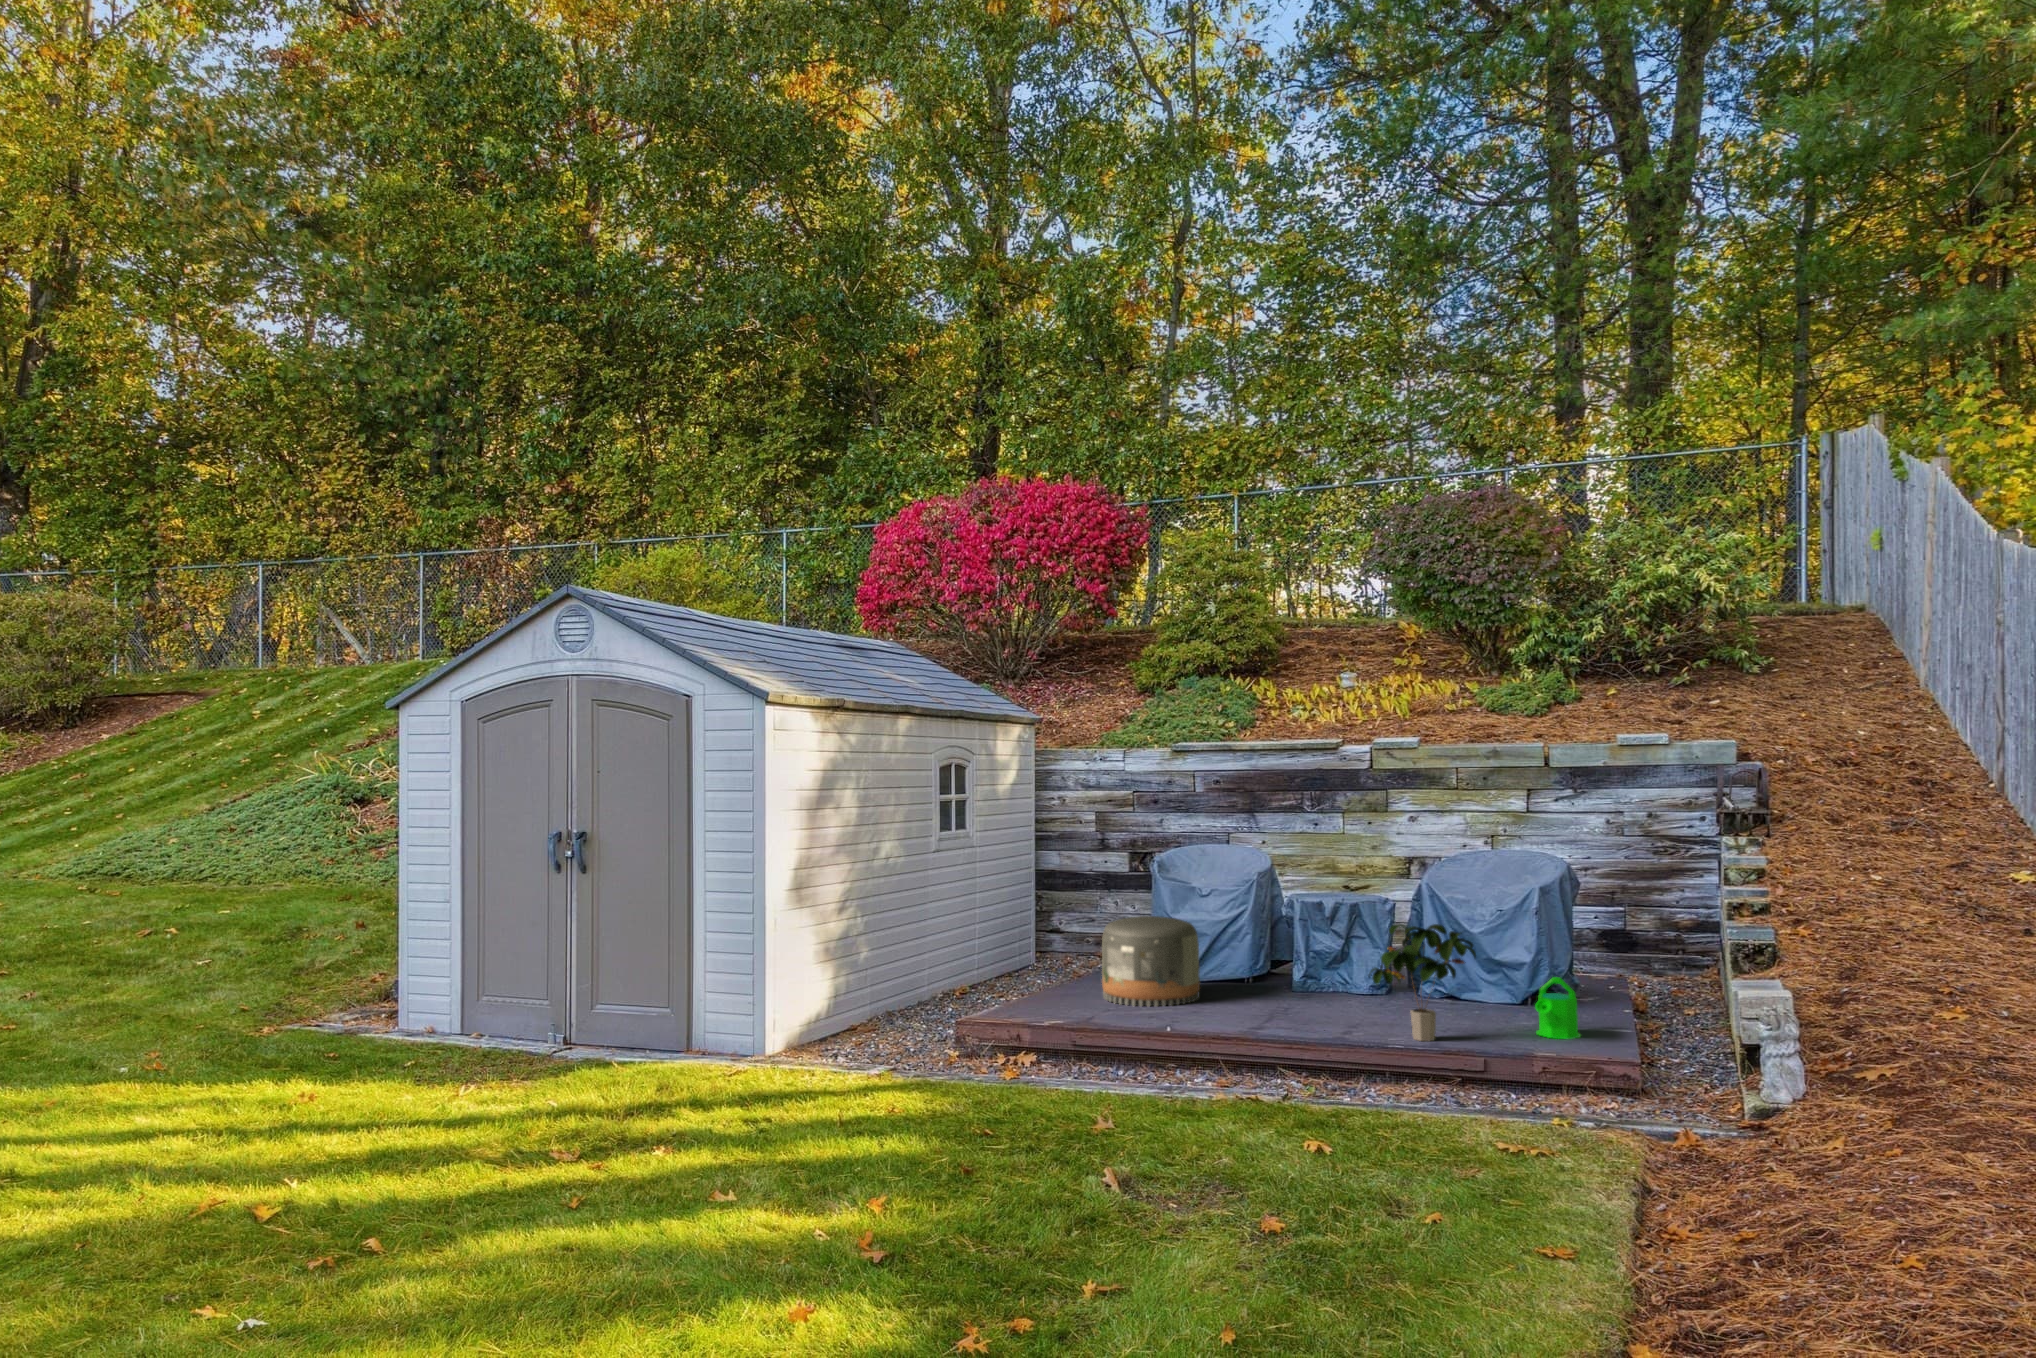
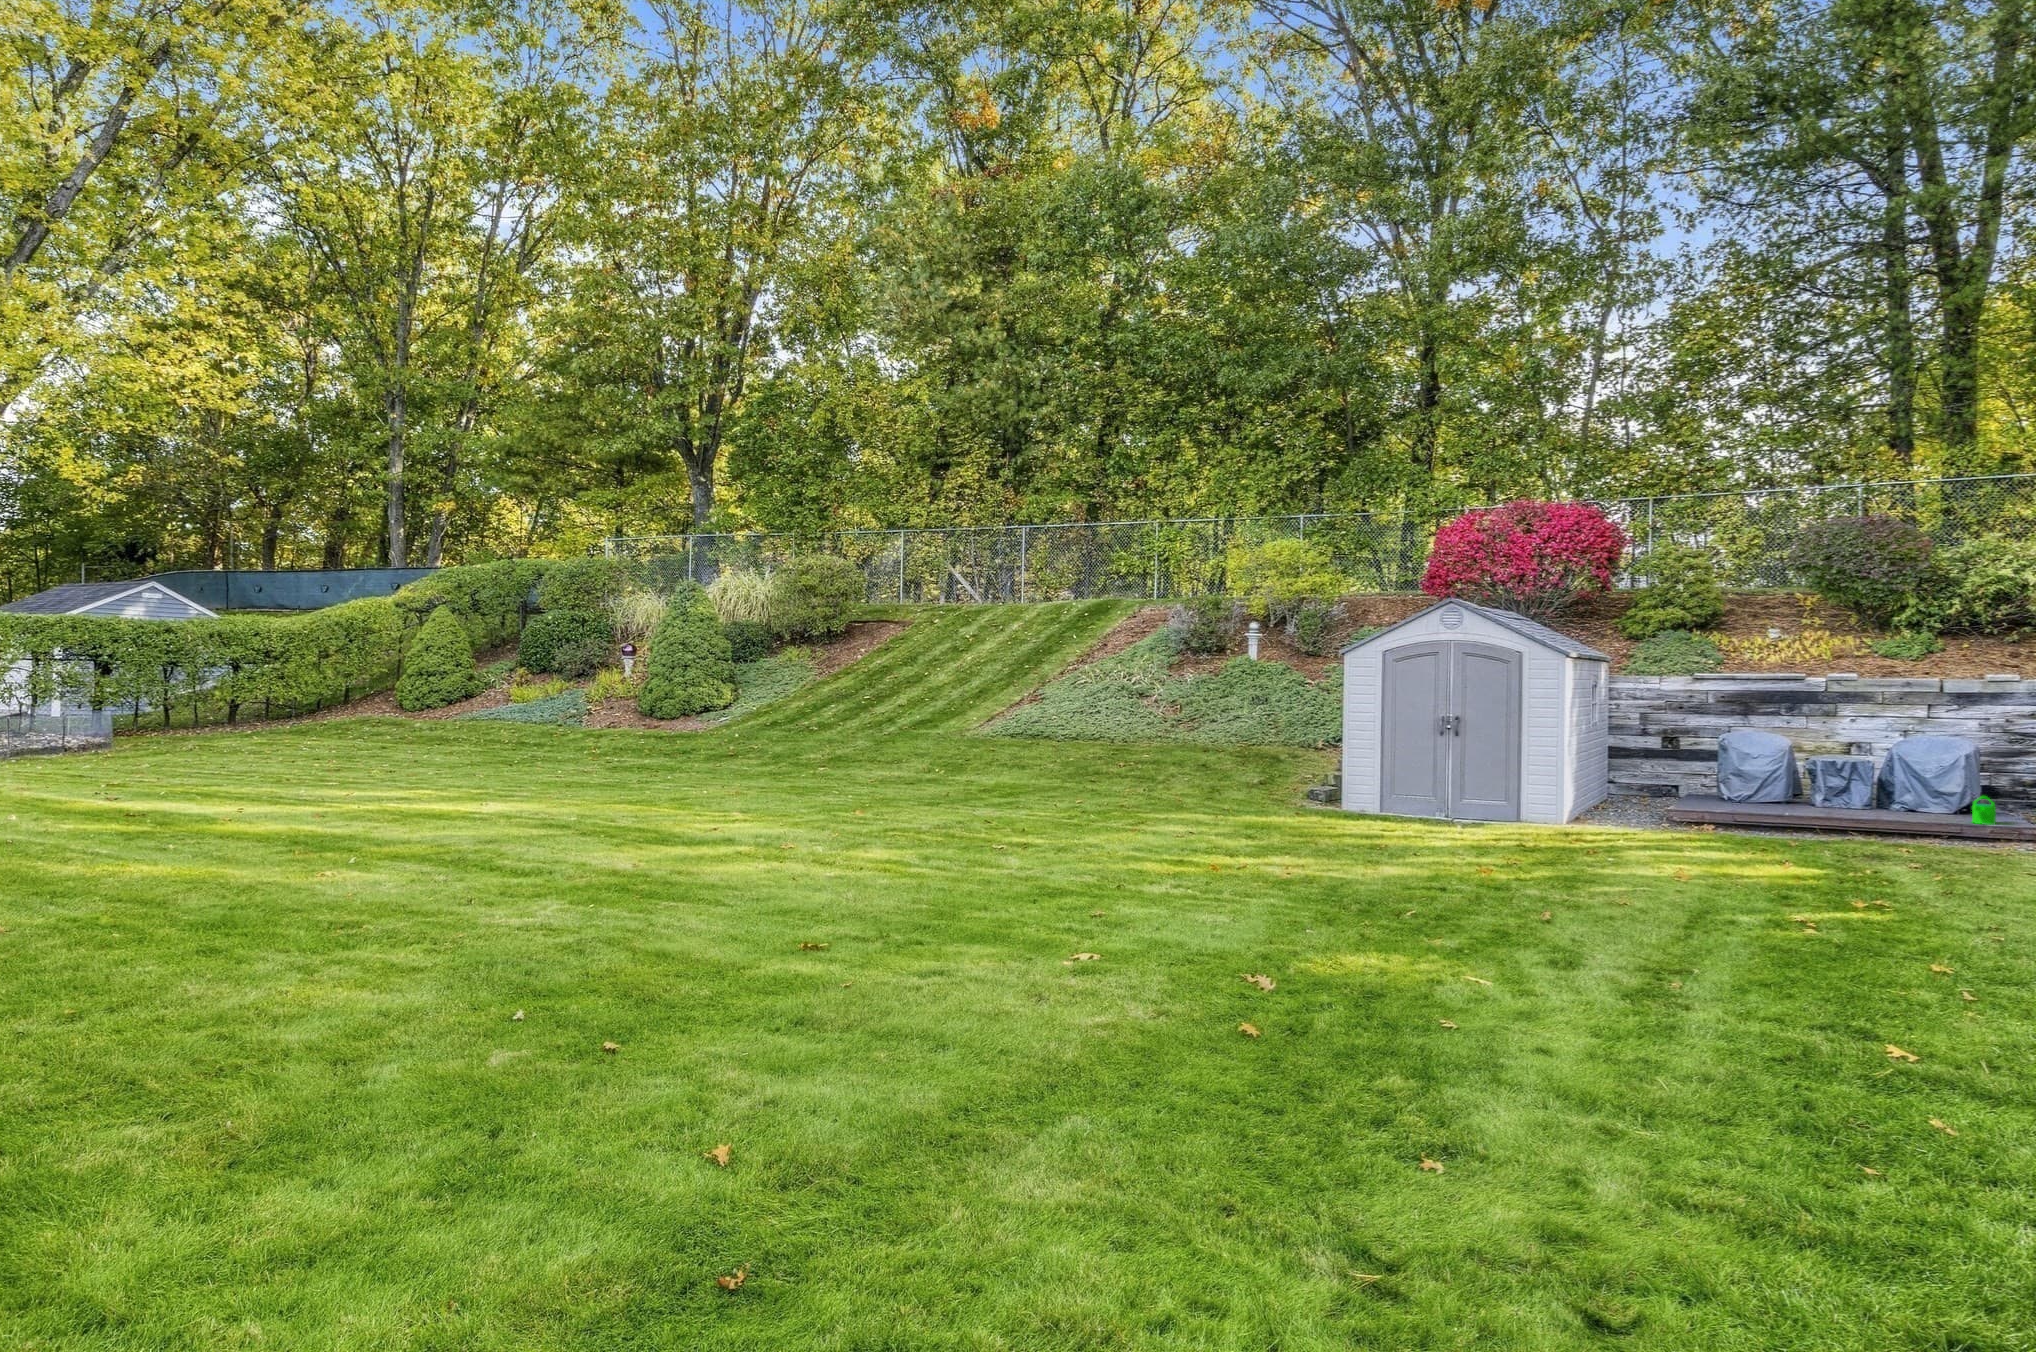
pouf: present [1102,916,1200,1007] -> none [1700,767,1758,811]
potted plant: present [1369,924,1476,1041] -> none [1879,768,1944,824]

